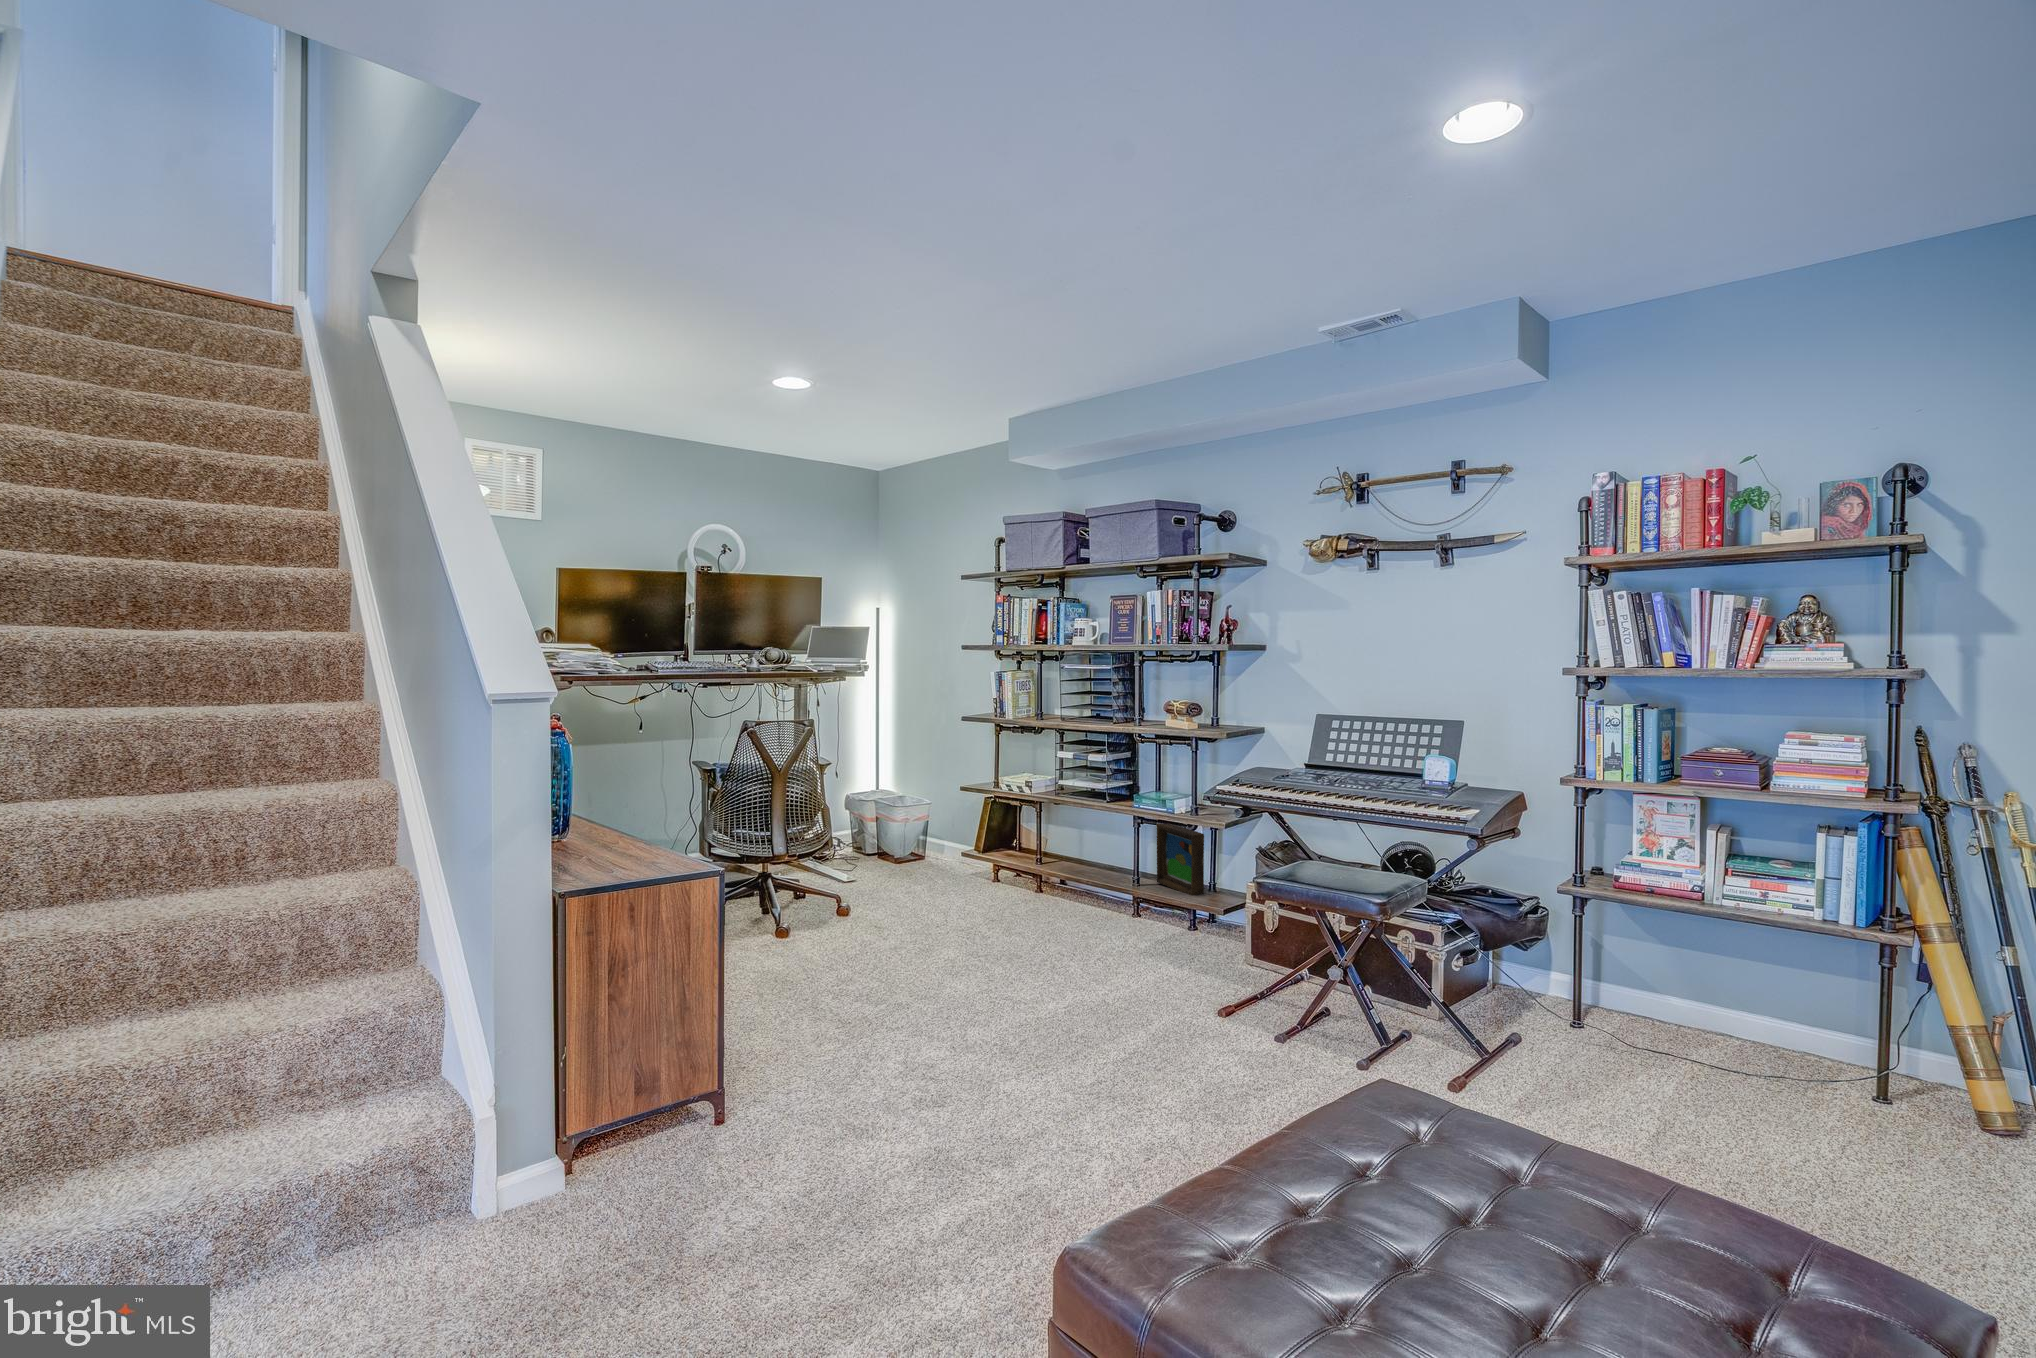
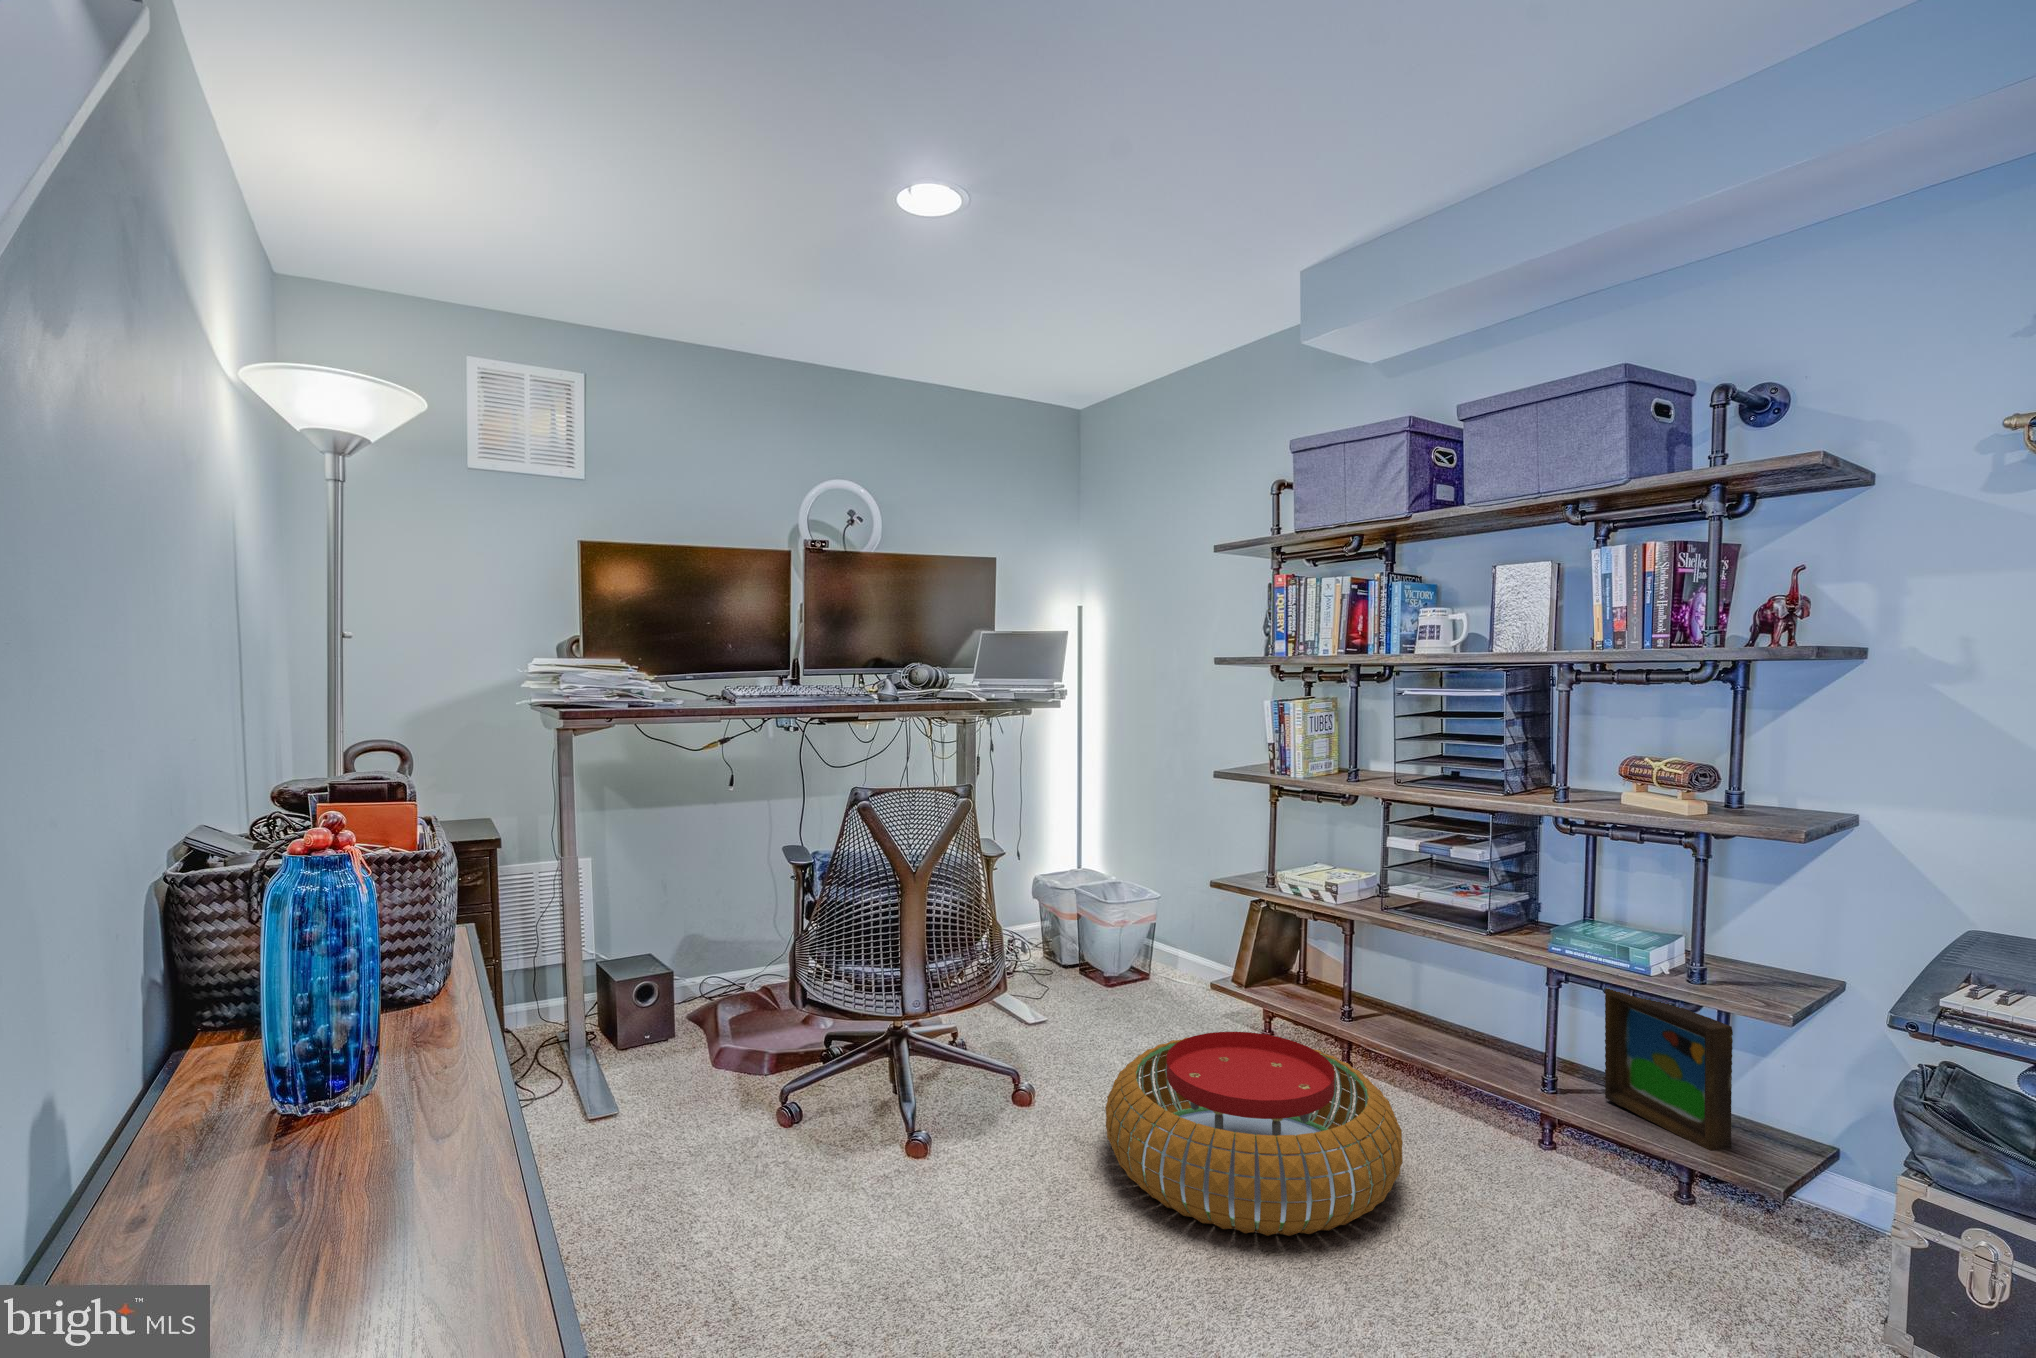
pouf: none [891,859,1047,946] -> present [1106,1032,1403,1236]

